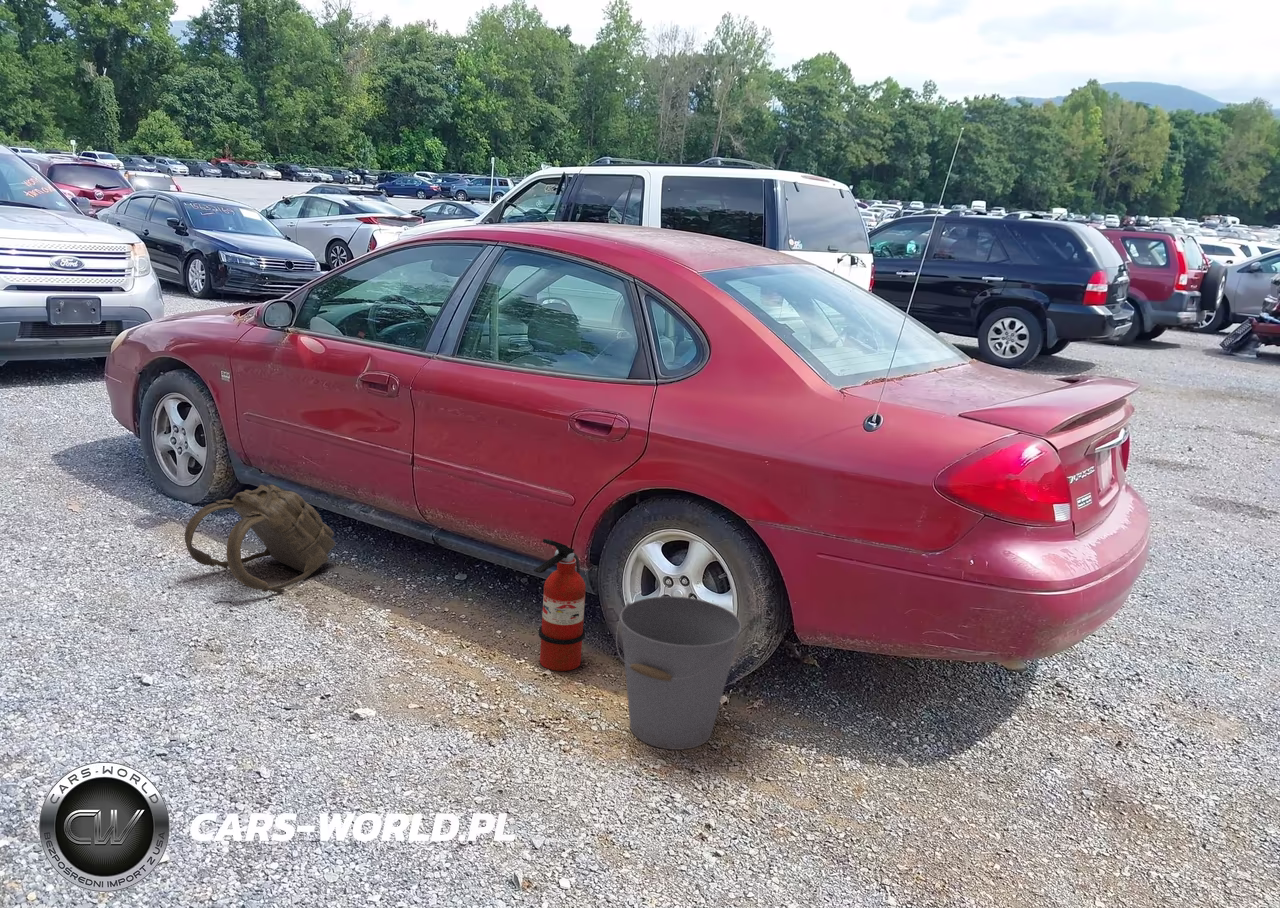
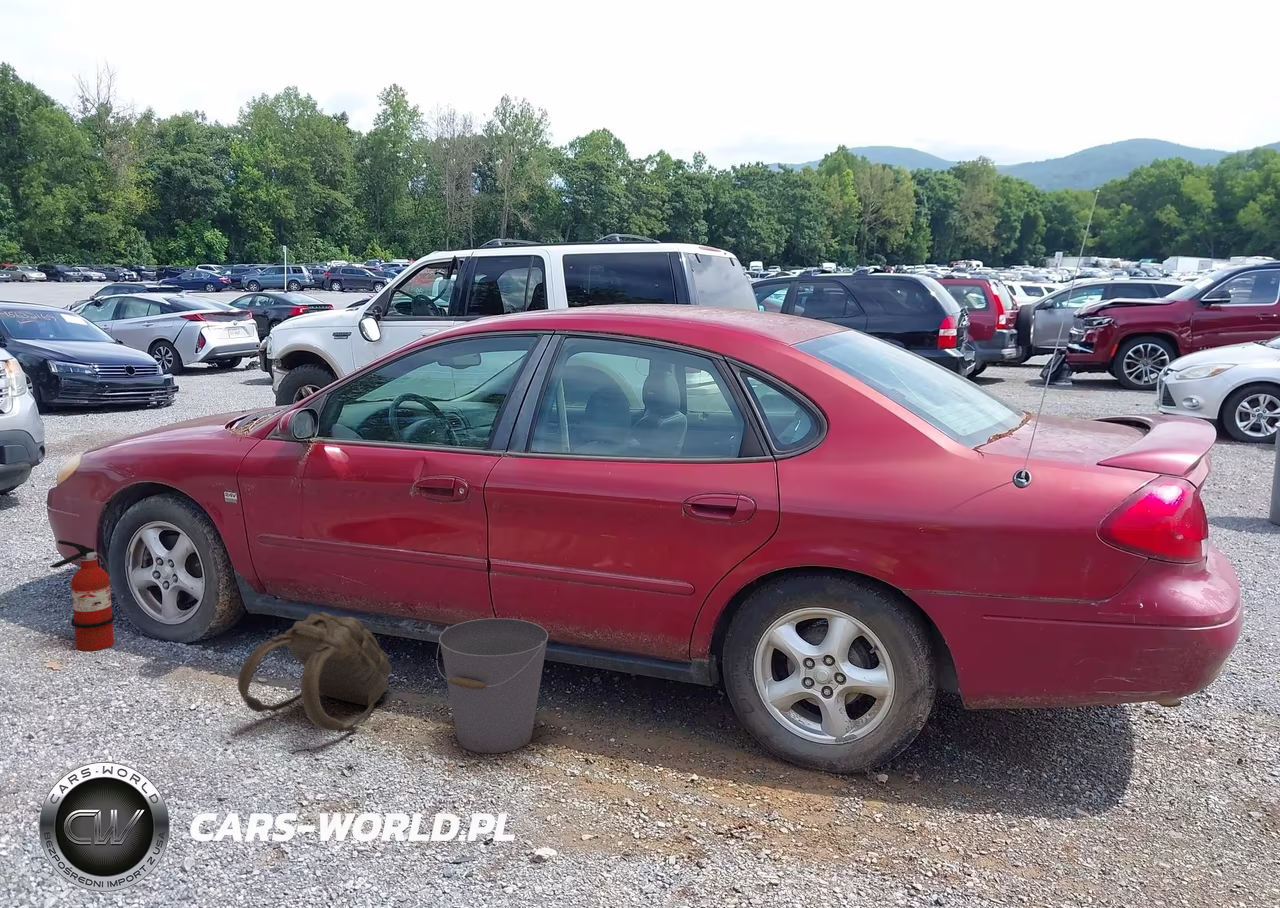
fire extinguisher: present [534,539,586,671] -> present [50,540,114,651]
bucket: present [616,596,741,750] -> present [436,618,548,753]

